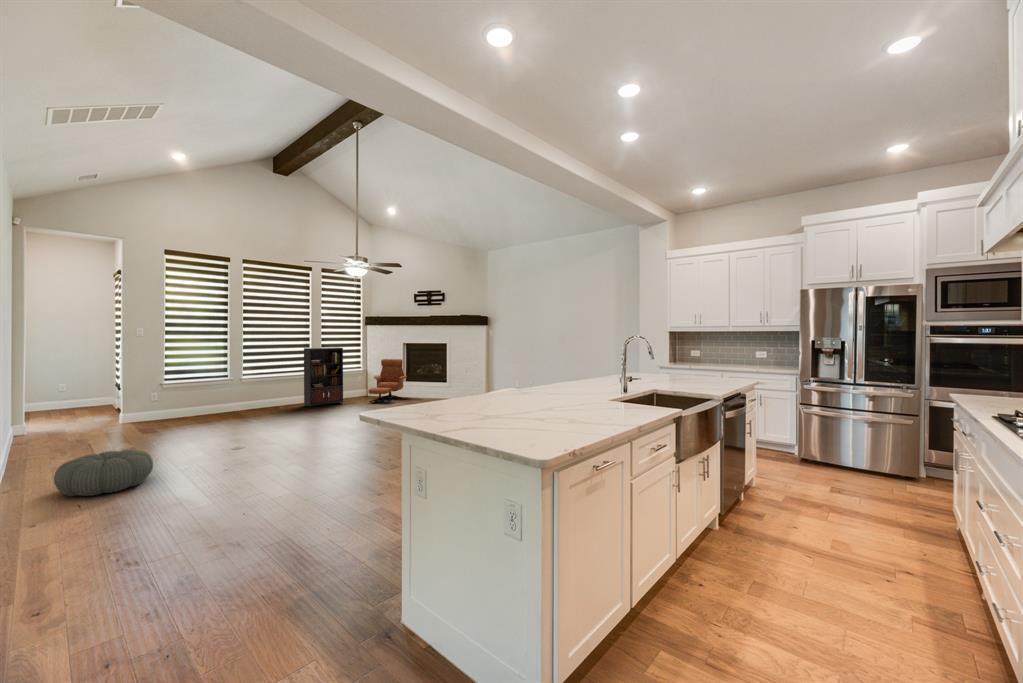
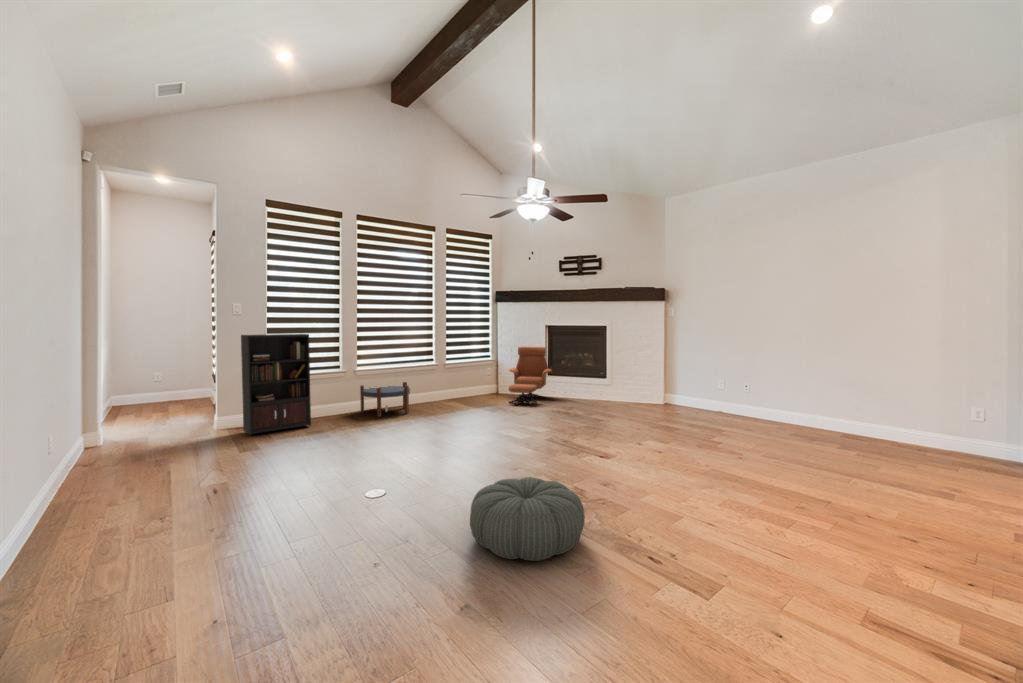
bookcase: present [304,348,343,406] -> present [241,334,311,435]
side table: none [244,387,286,413] -> present [360,382,410,417]
pouf: present [54,450,153,496] -> present [470,477,585,561]

